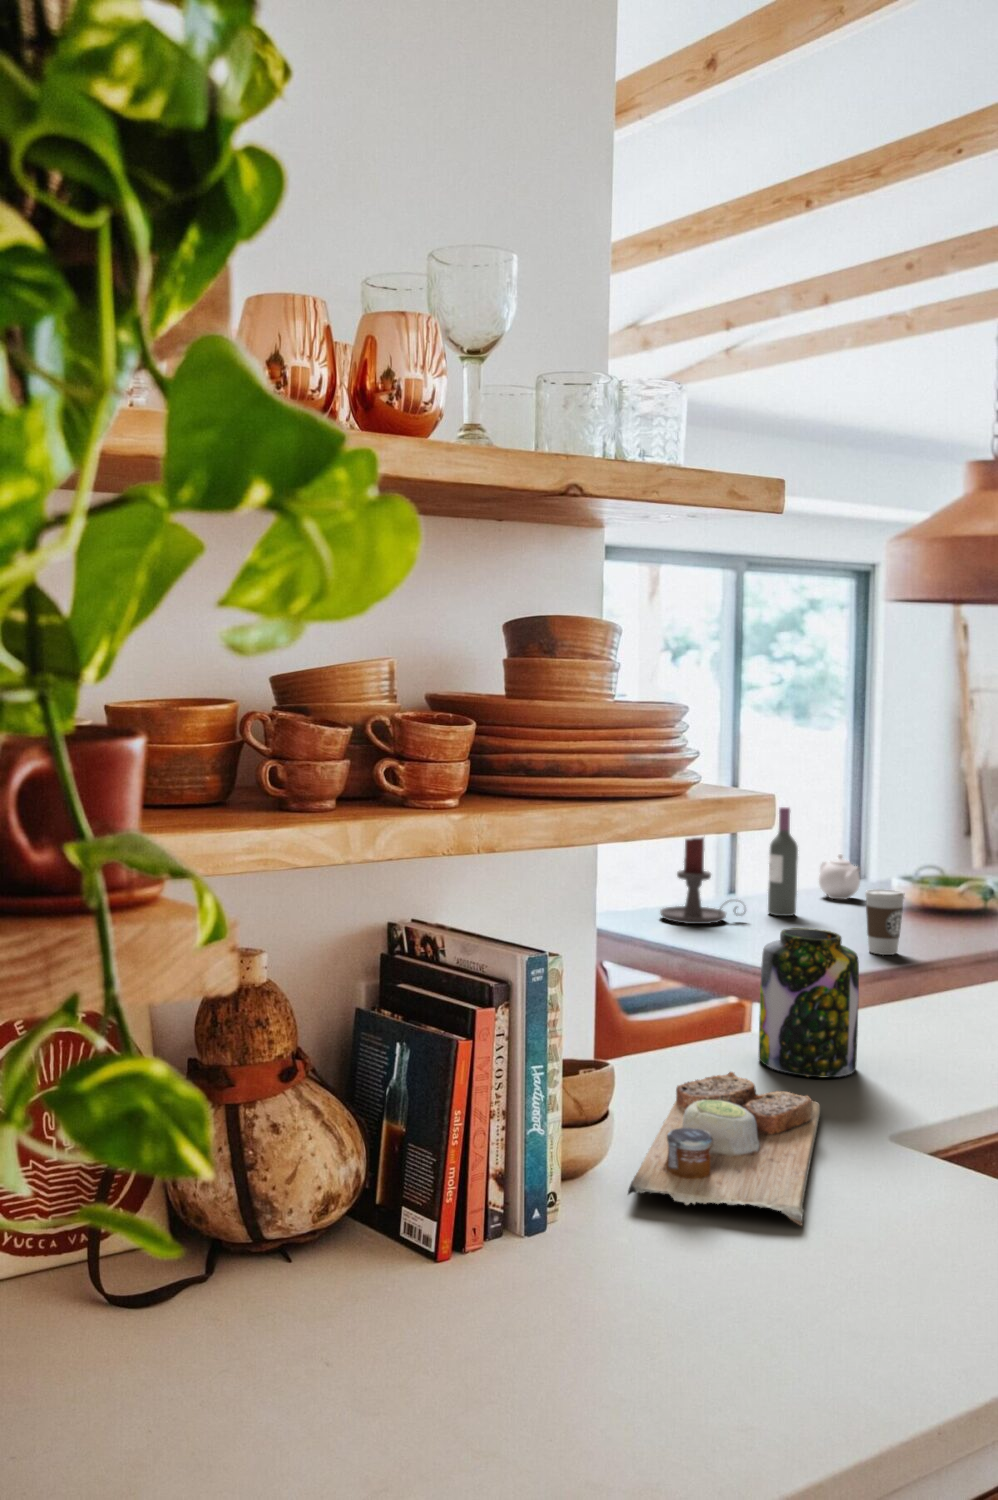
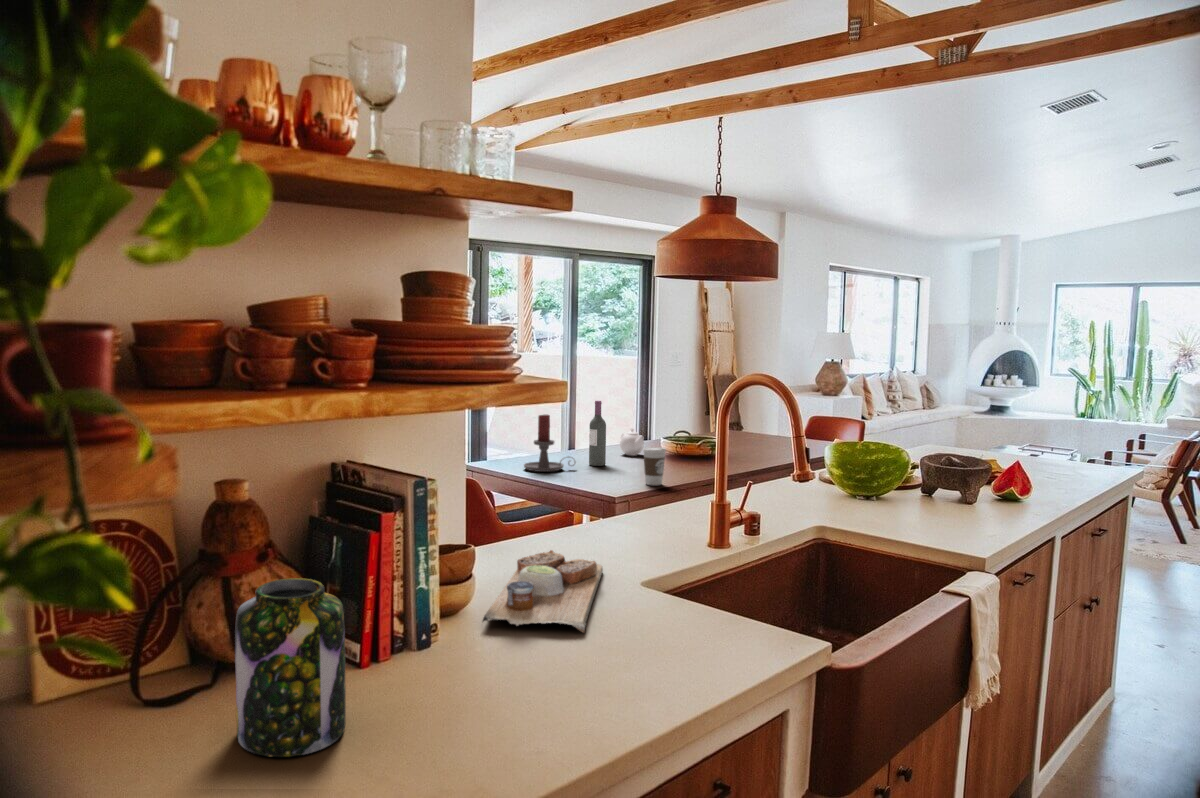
jar: present [759,928,859,1077] -> present [235,578,346,757]

